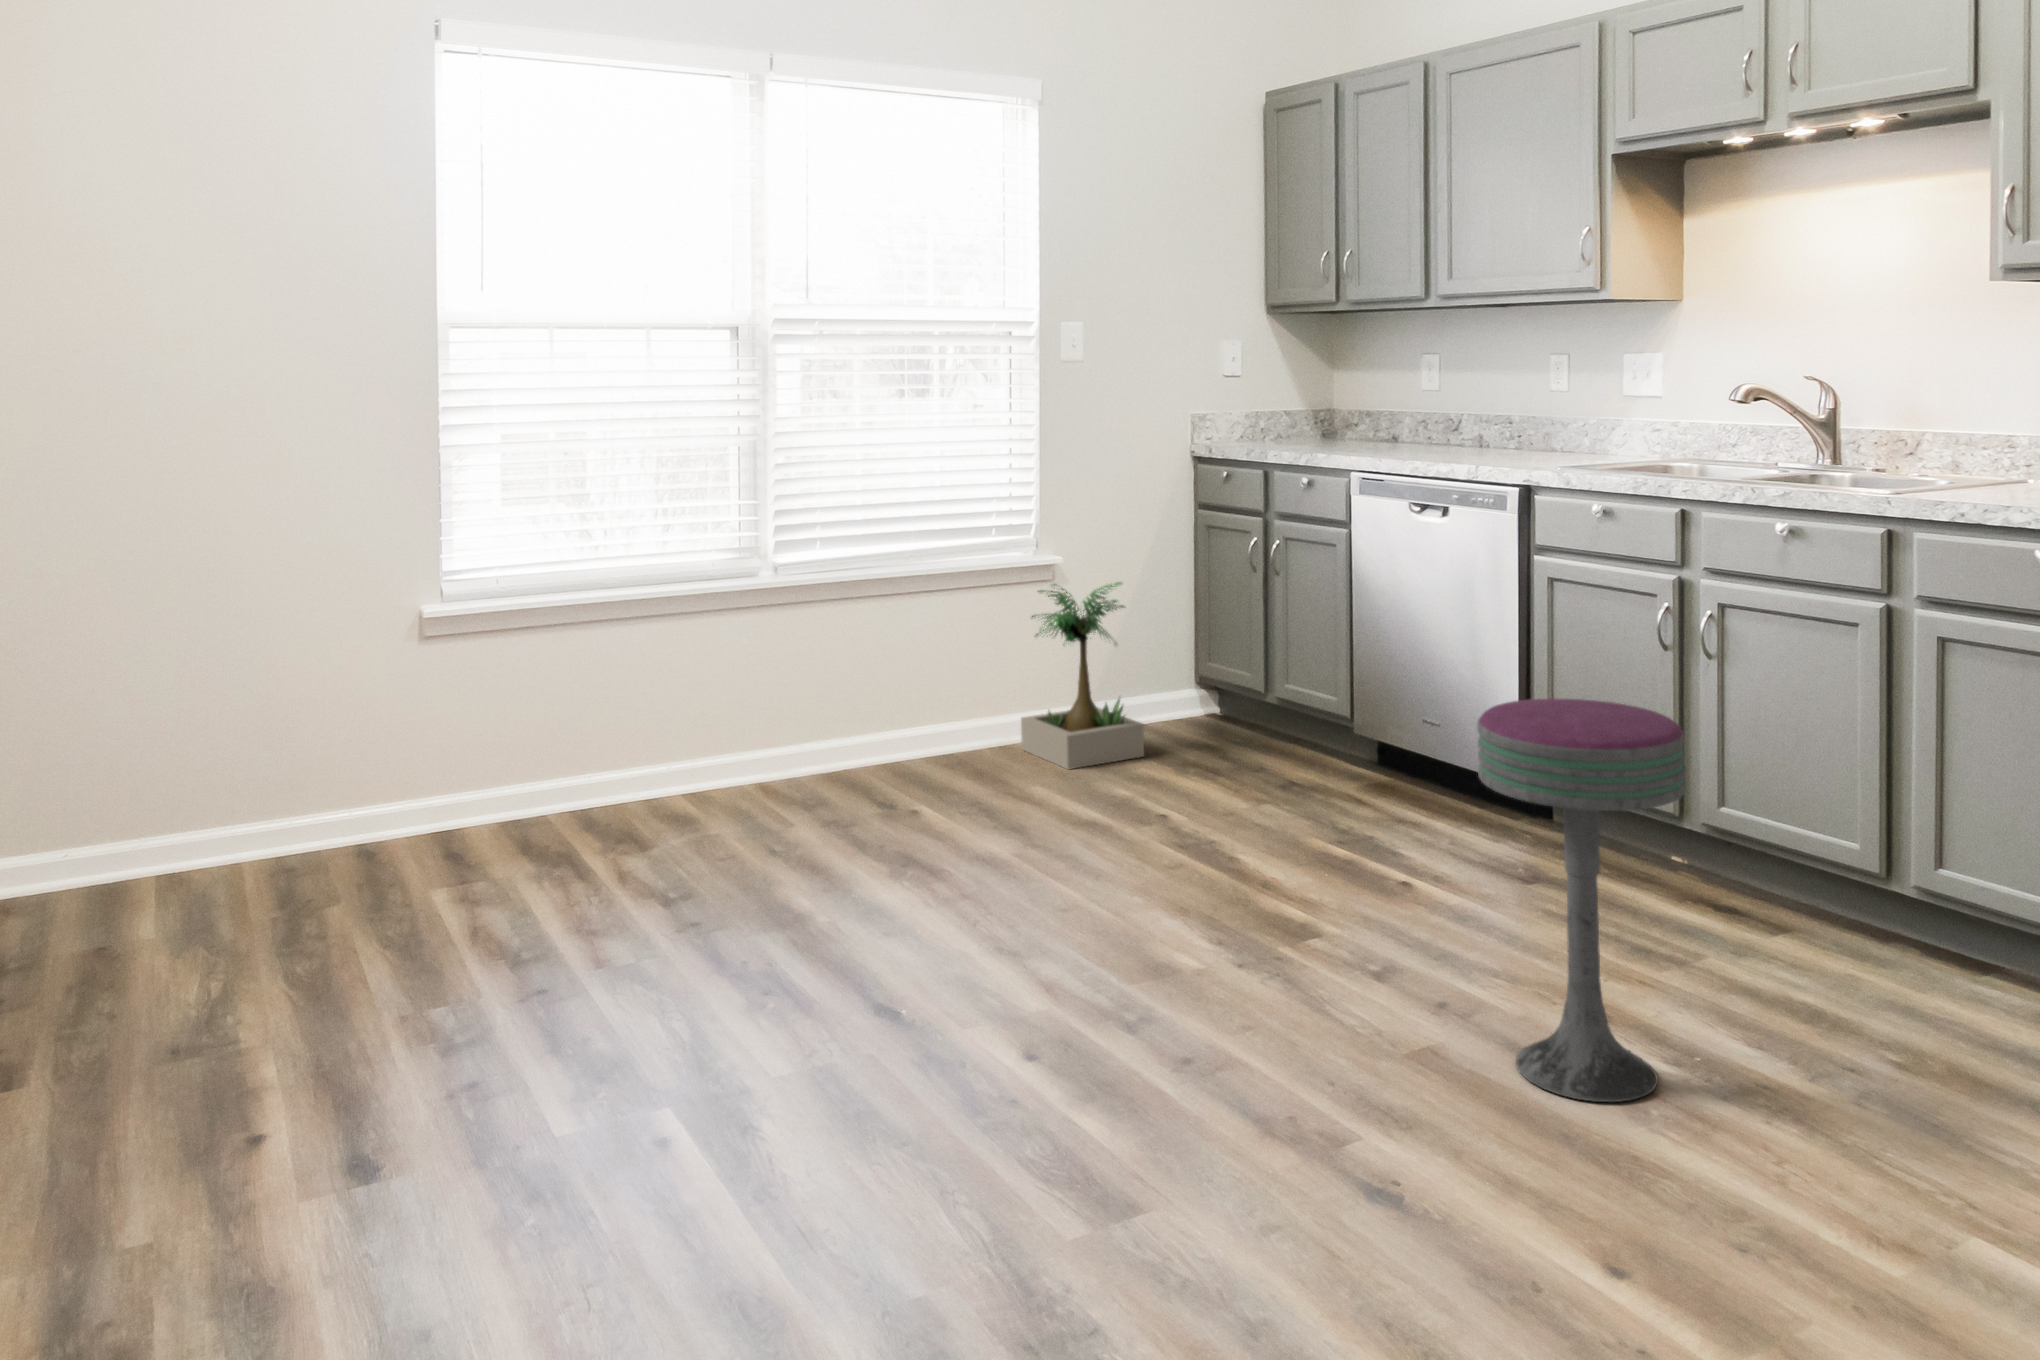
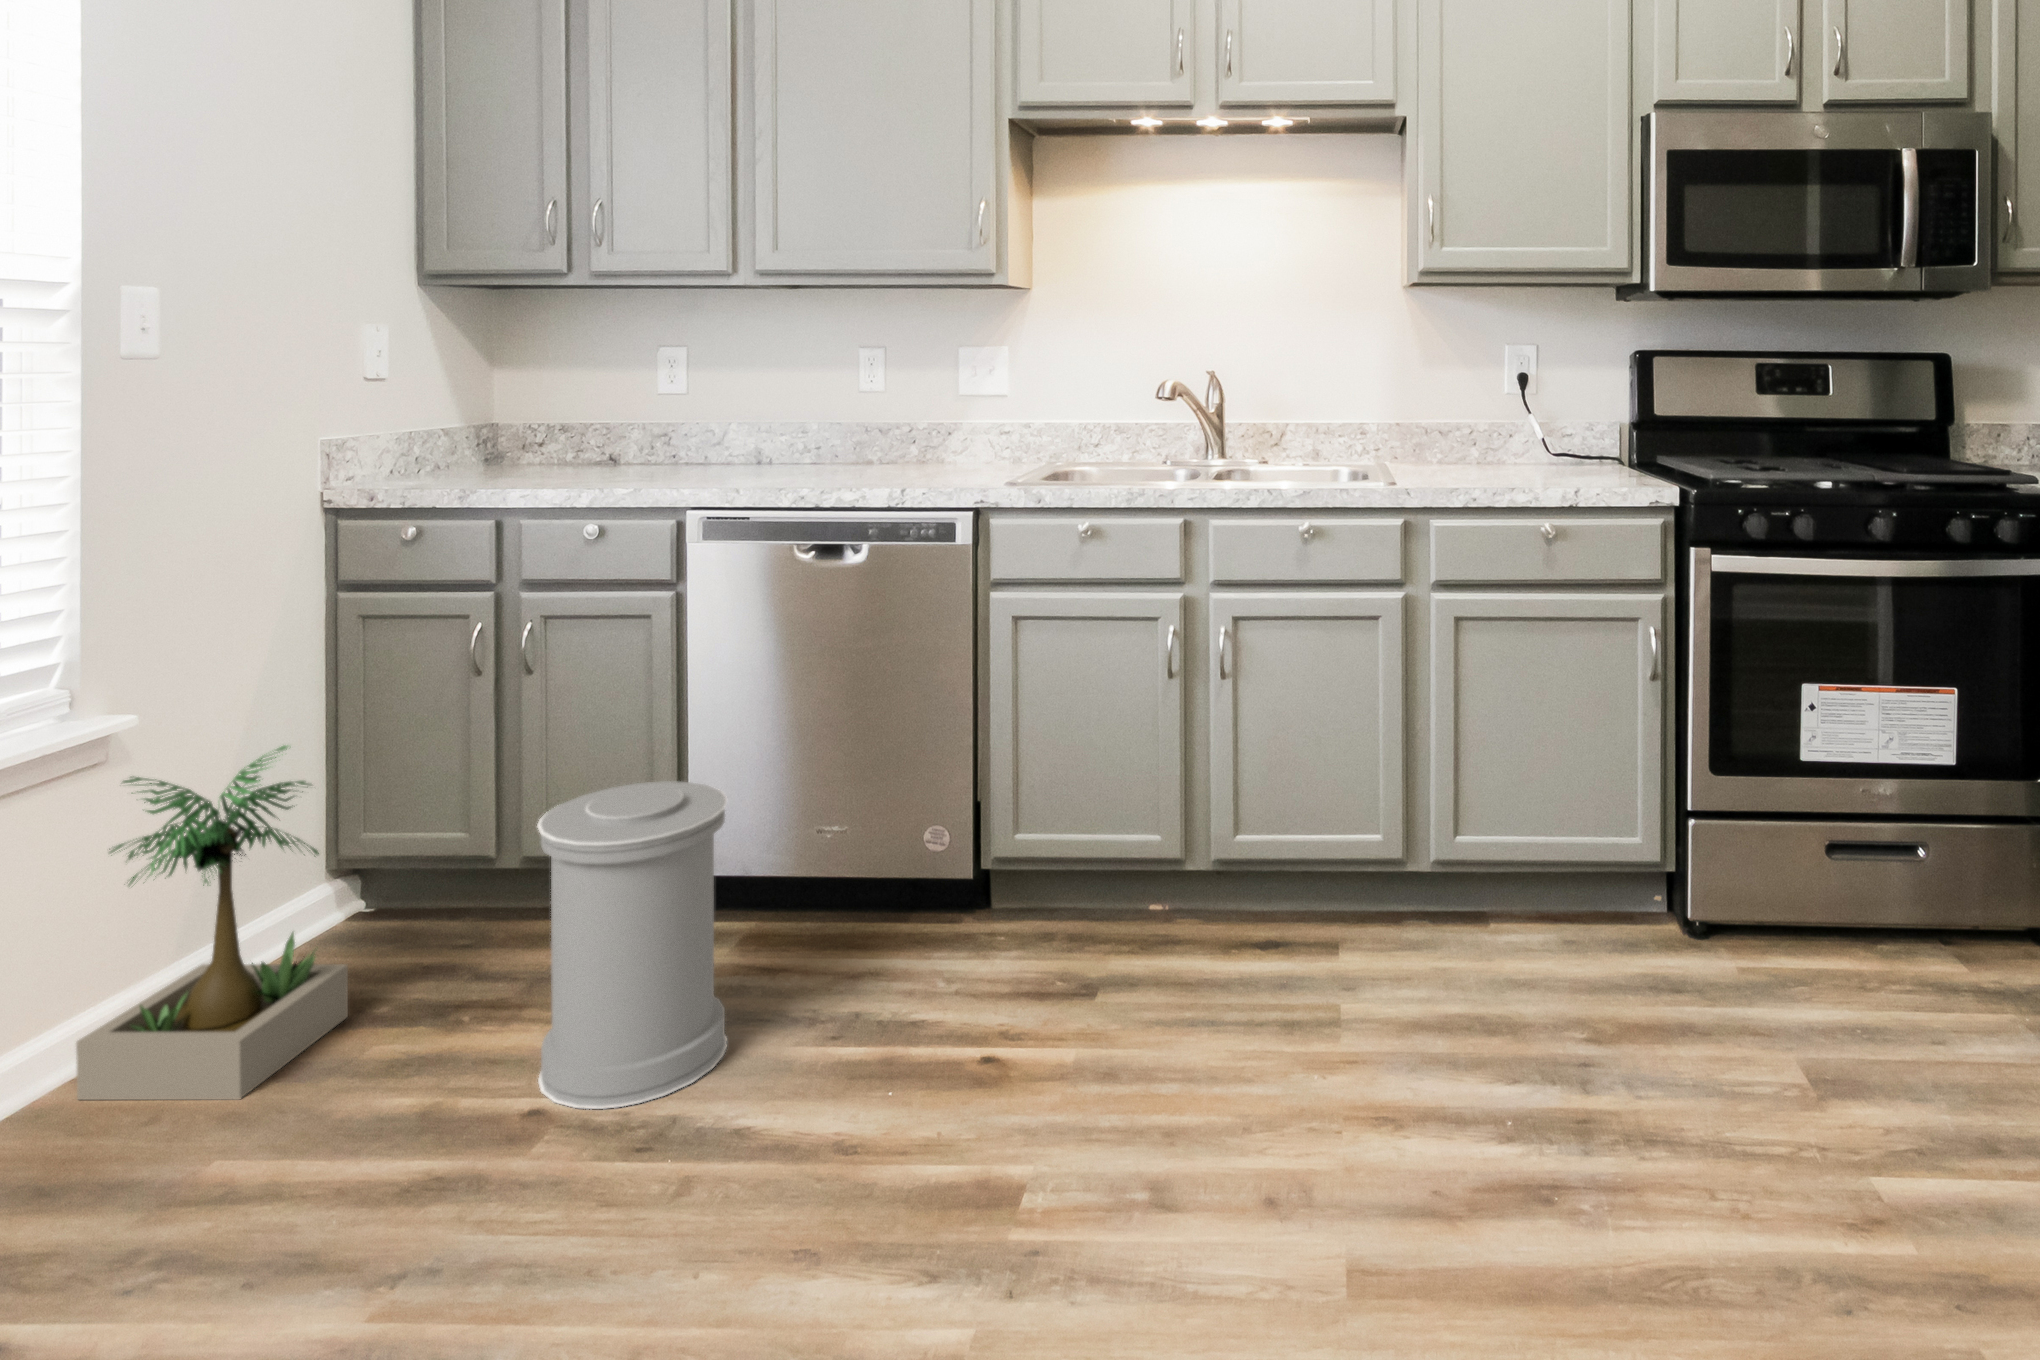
trash can: none [1165,635,1283,832] -> present [537,781,727,1109]
bar stool: present [1477,698,1686,1102] -> none [1432,768,1658,1250]

